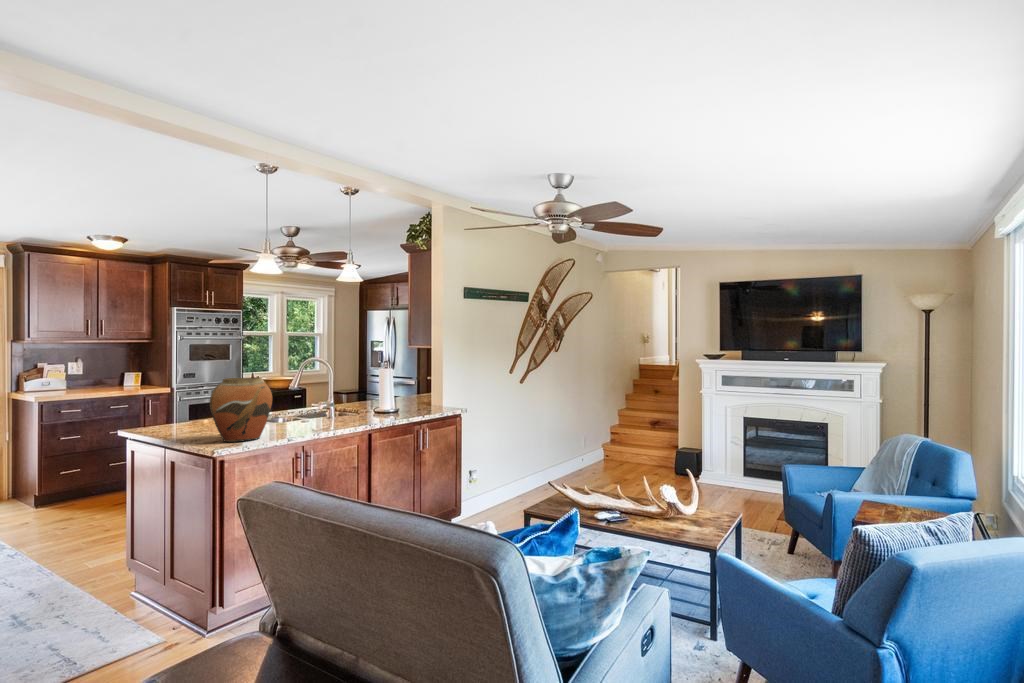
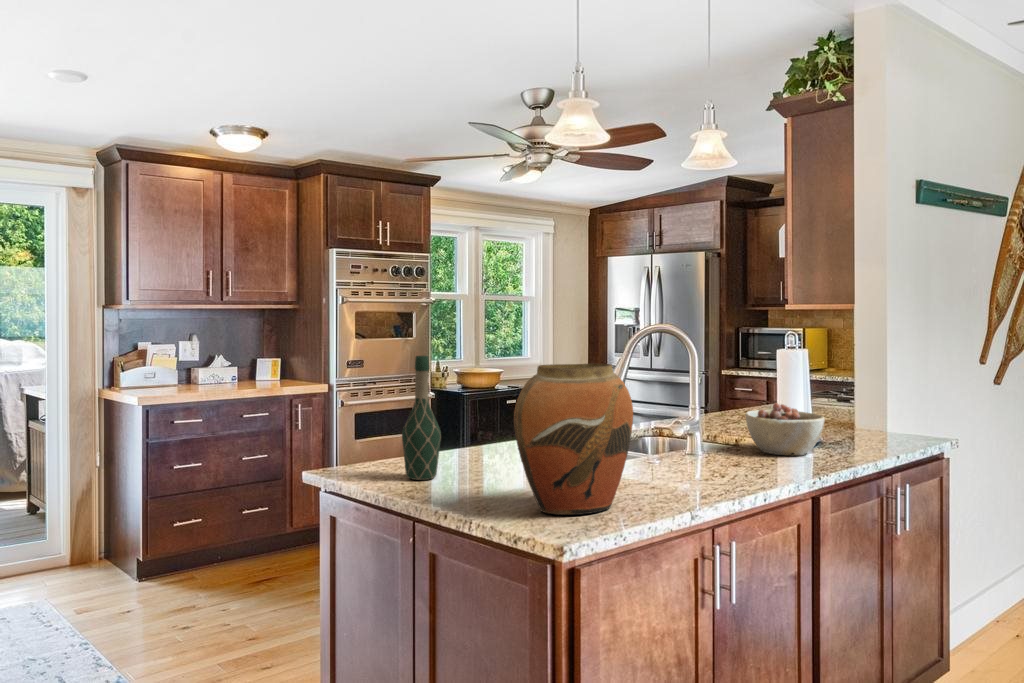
wine bottle: none [170,374,191,432] -> present [402,356,441,480]
bowl: none [358,394,394,418] -> present [745,403,825,455]

